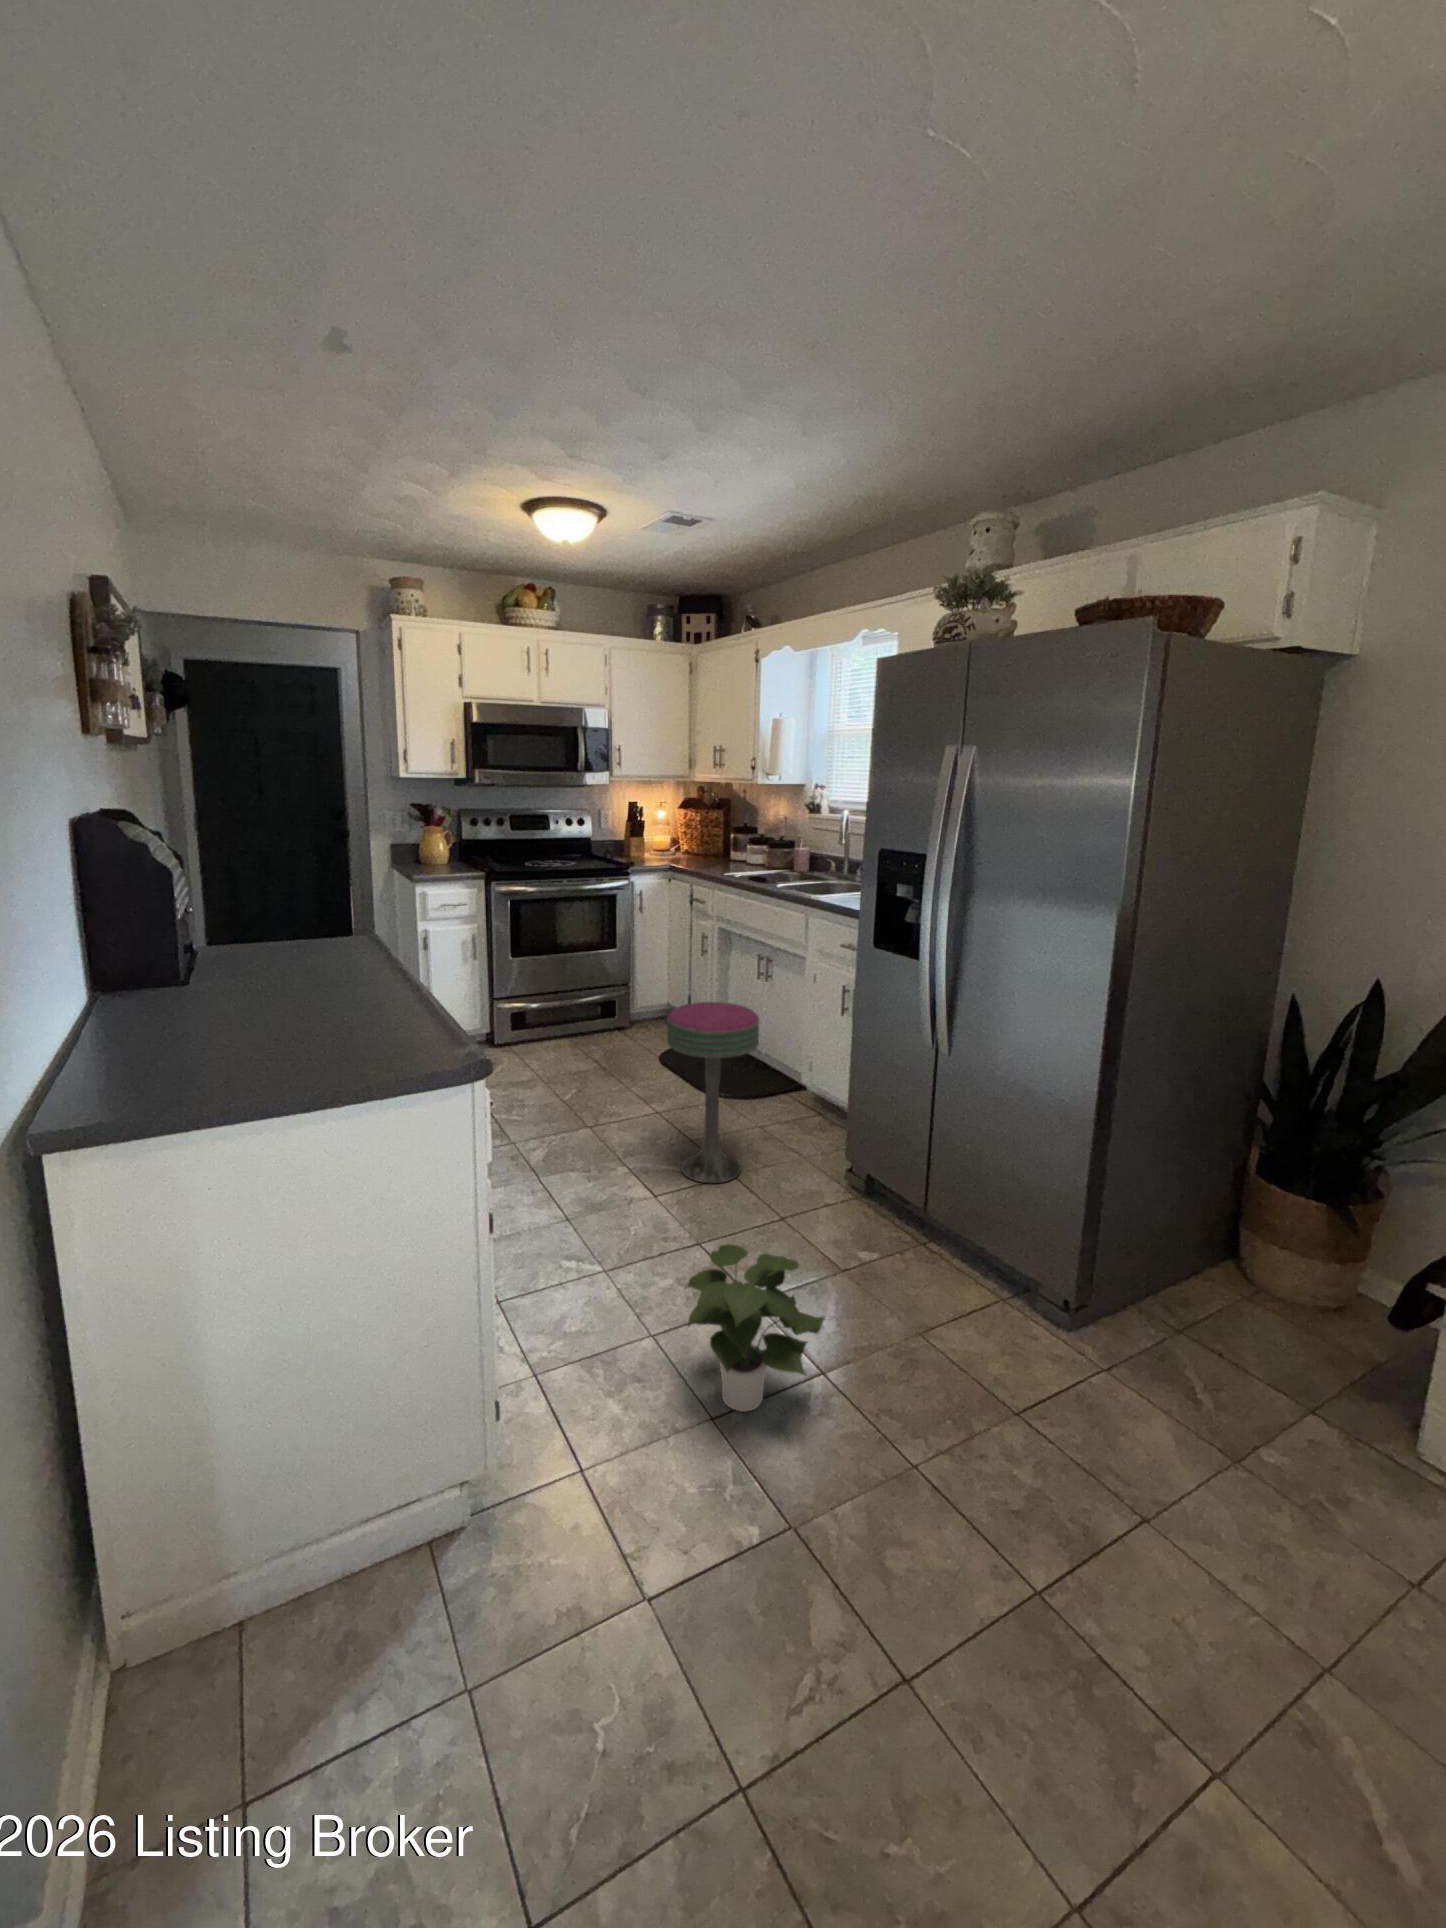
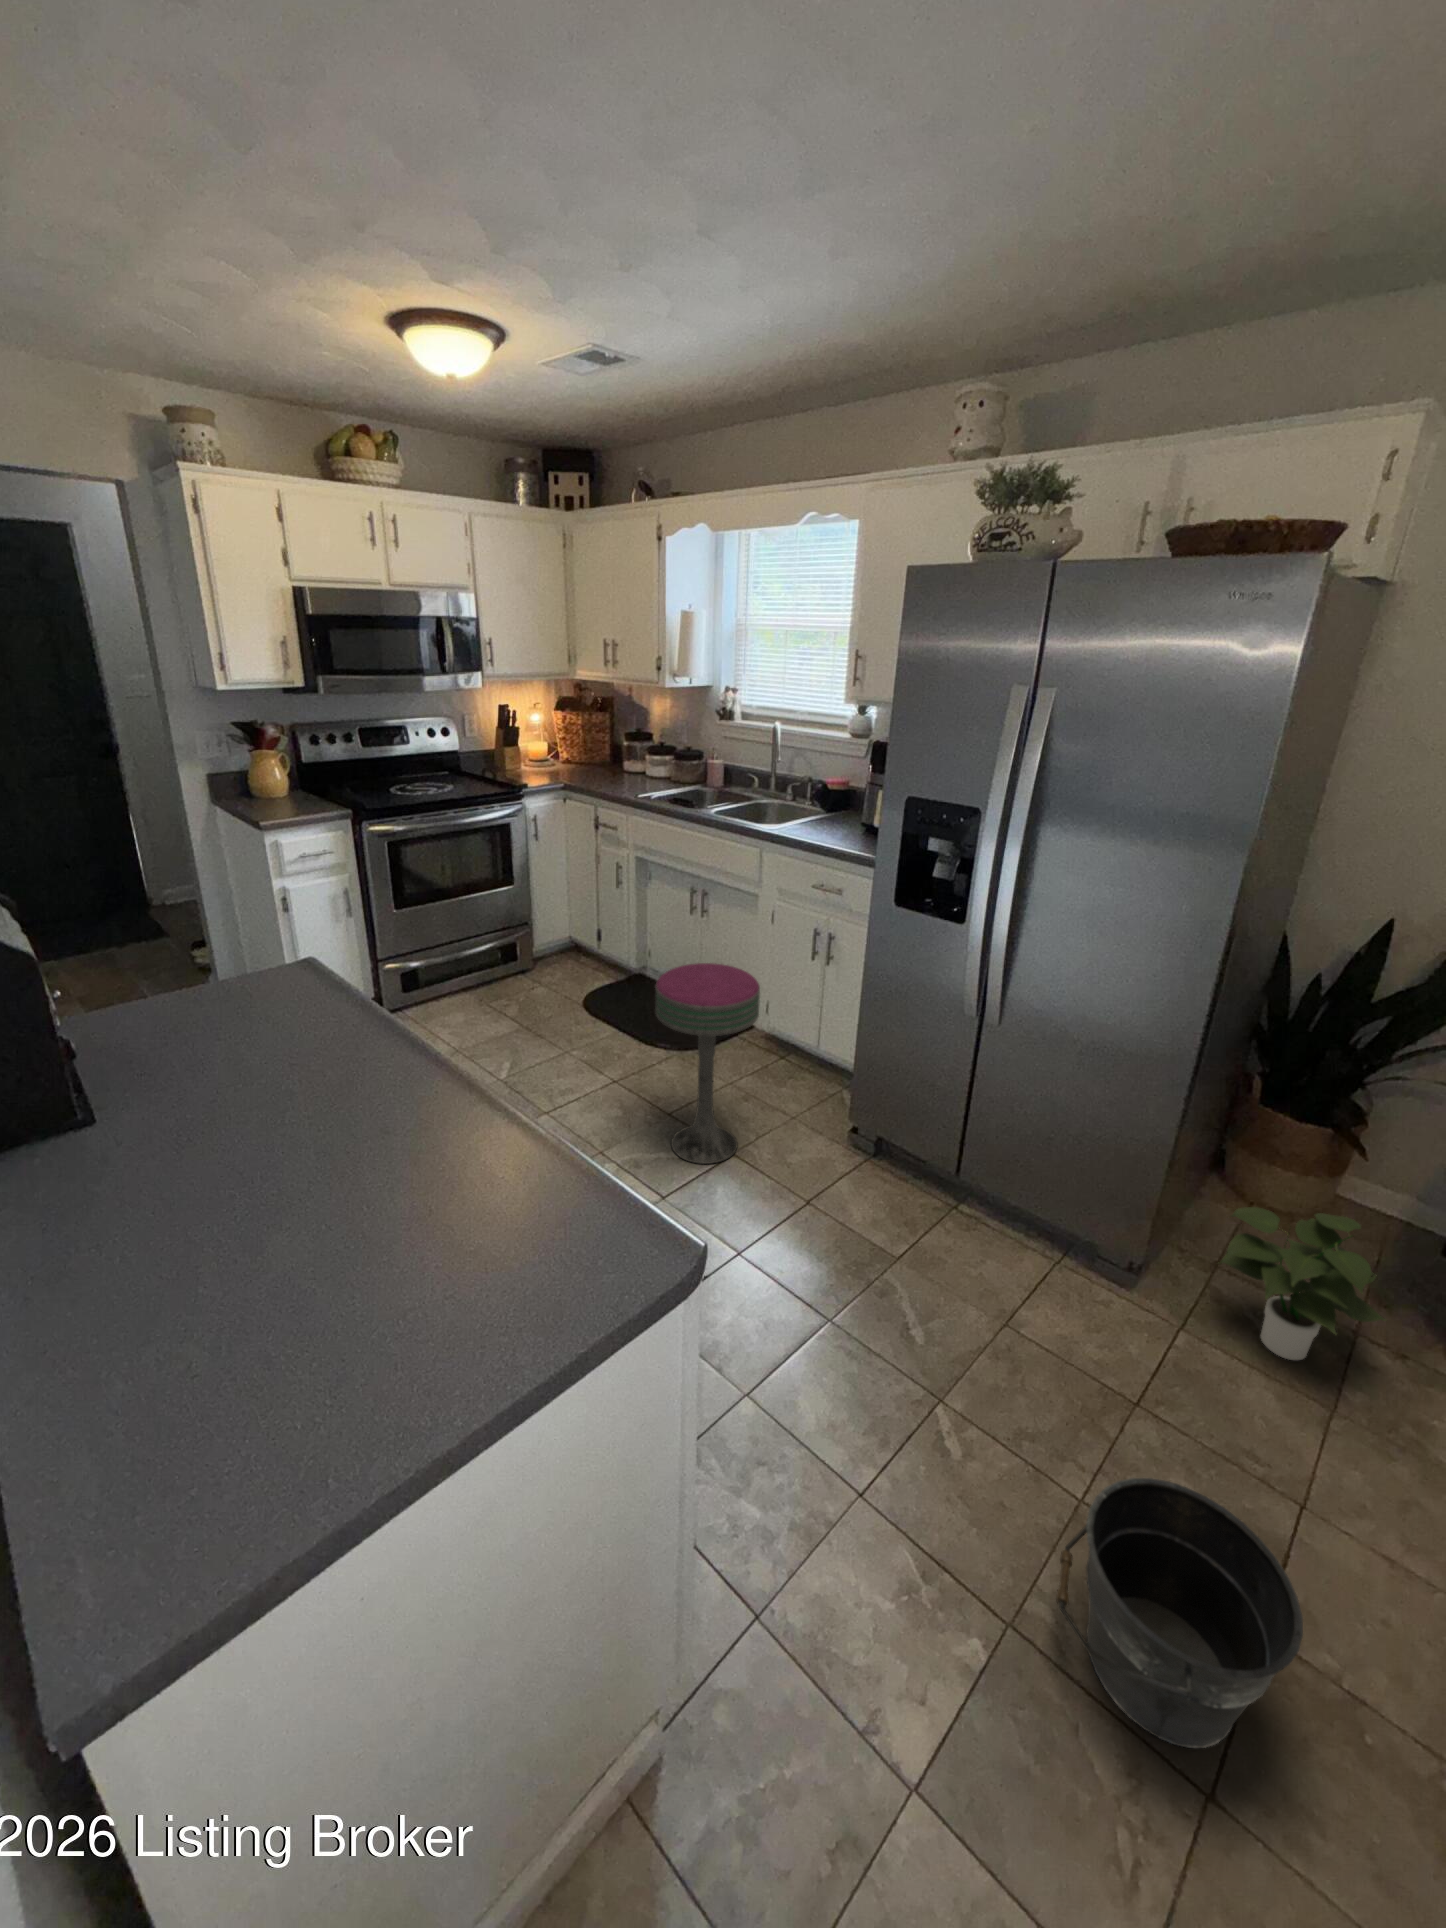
potted plant: present [687,1244,824,1412] -> present [1220,1207,1385,1360]
bucket: none [816,1441,1021,1704] -> present [1056,1478,1303,1748]

